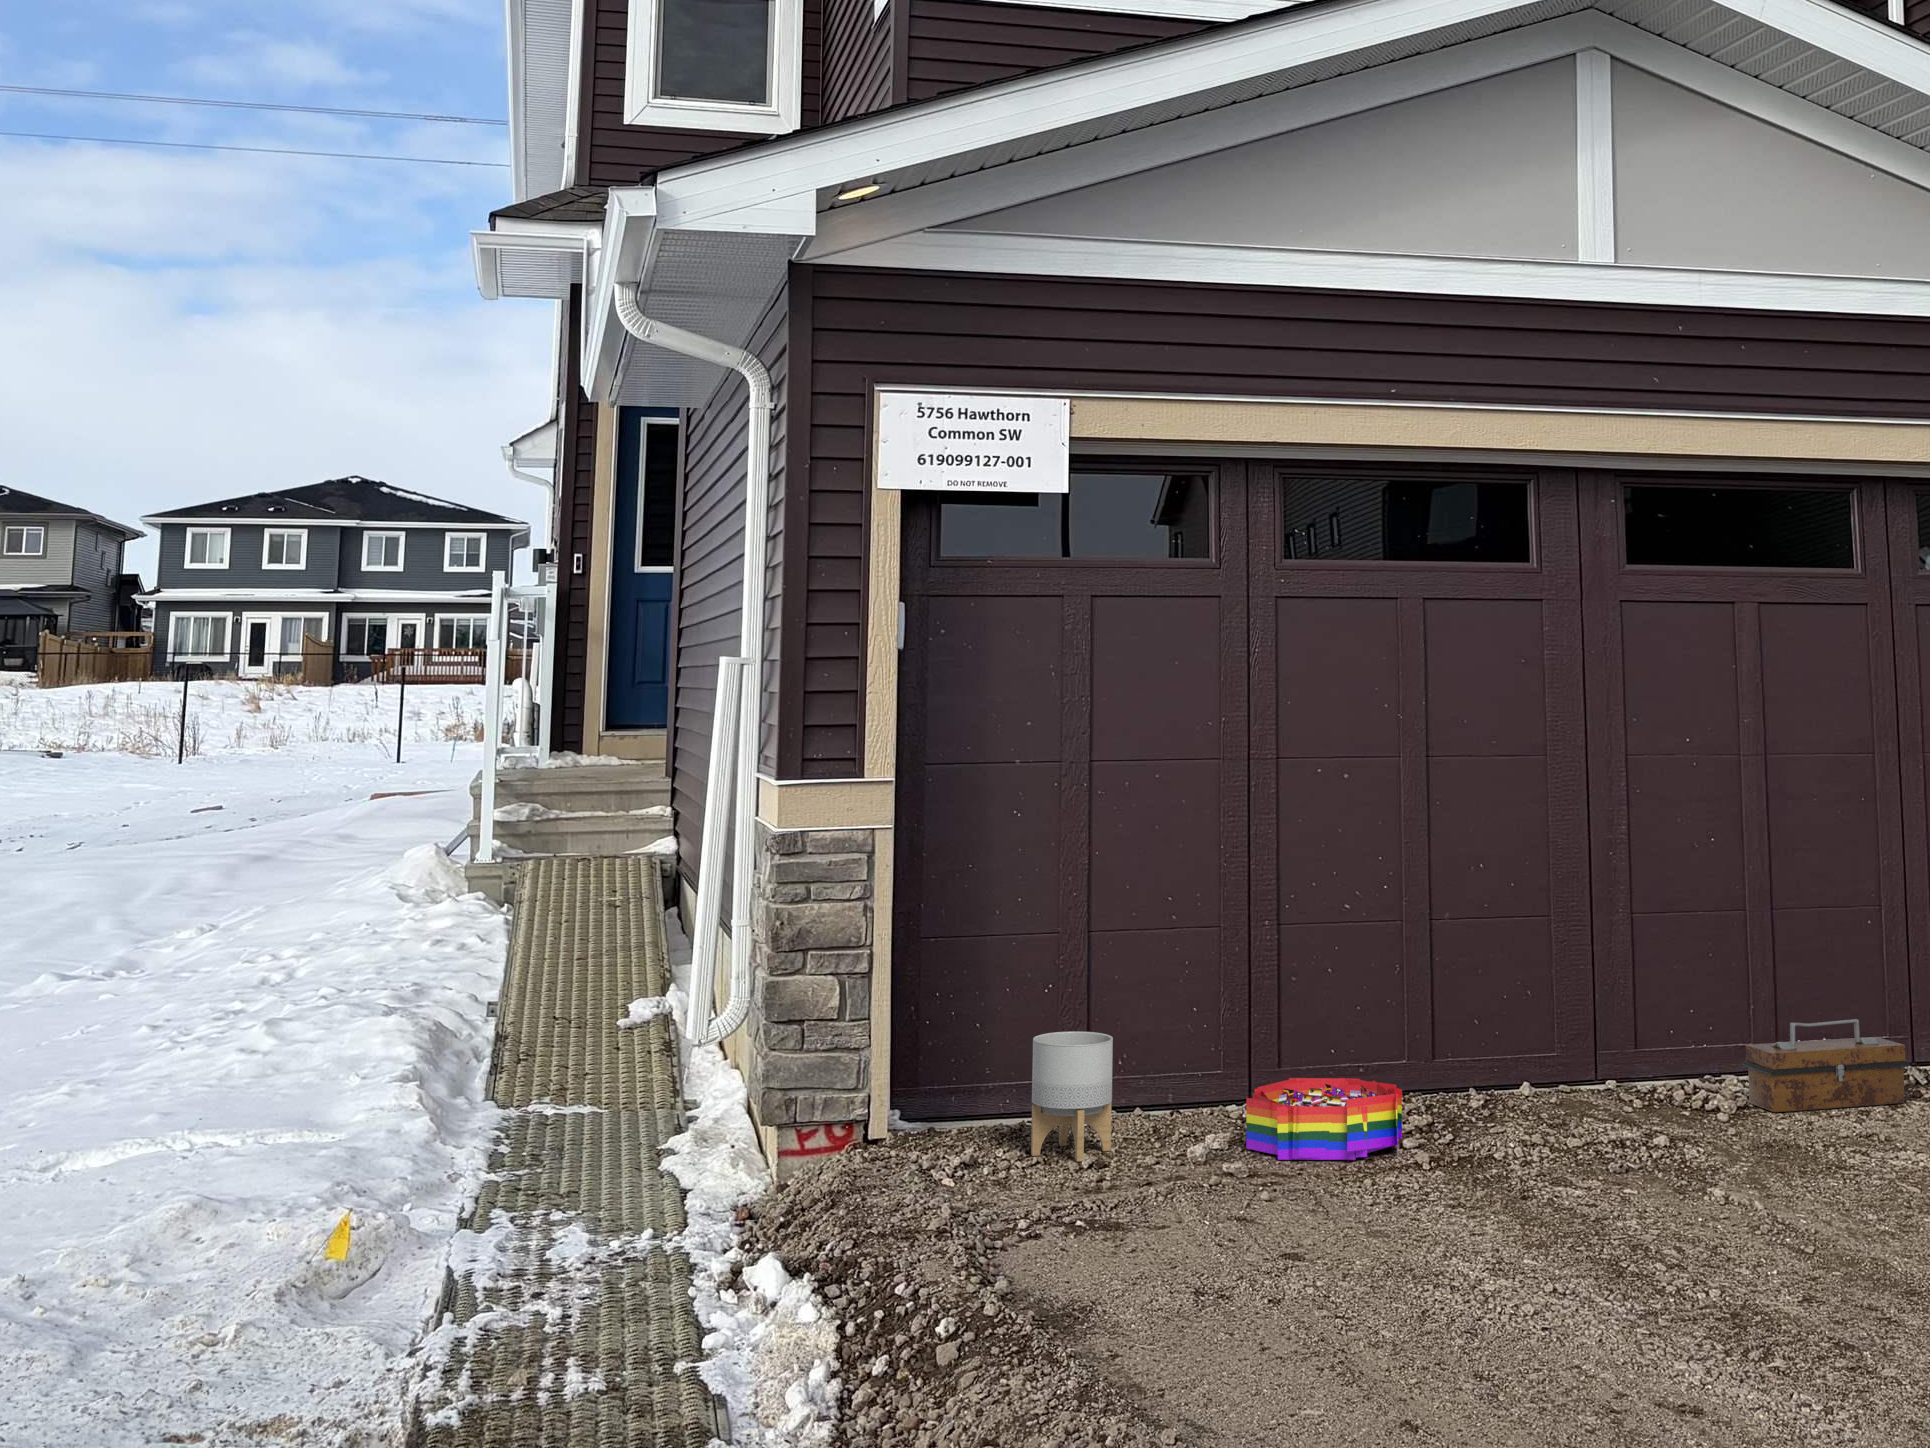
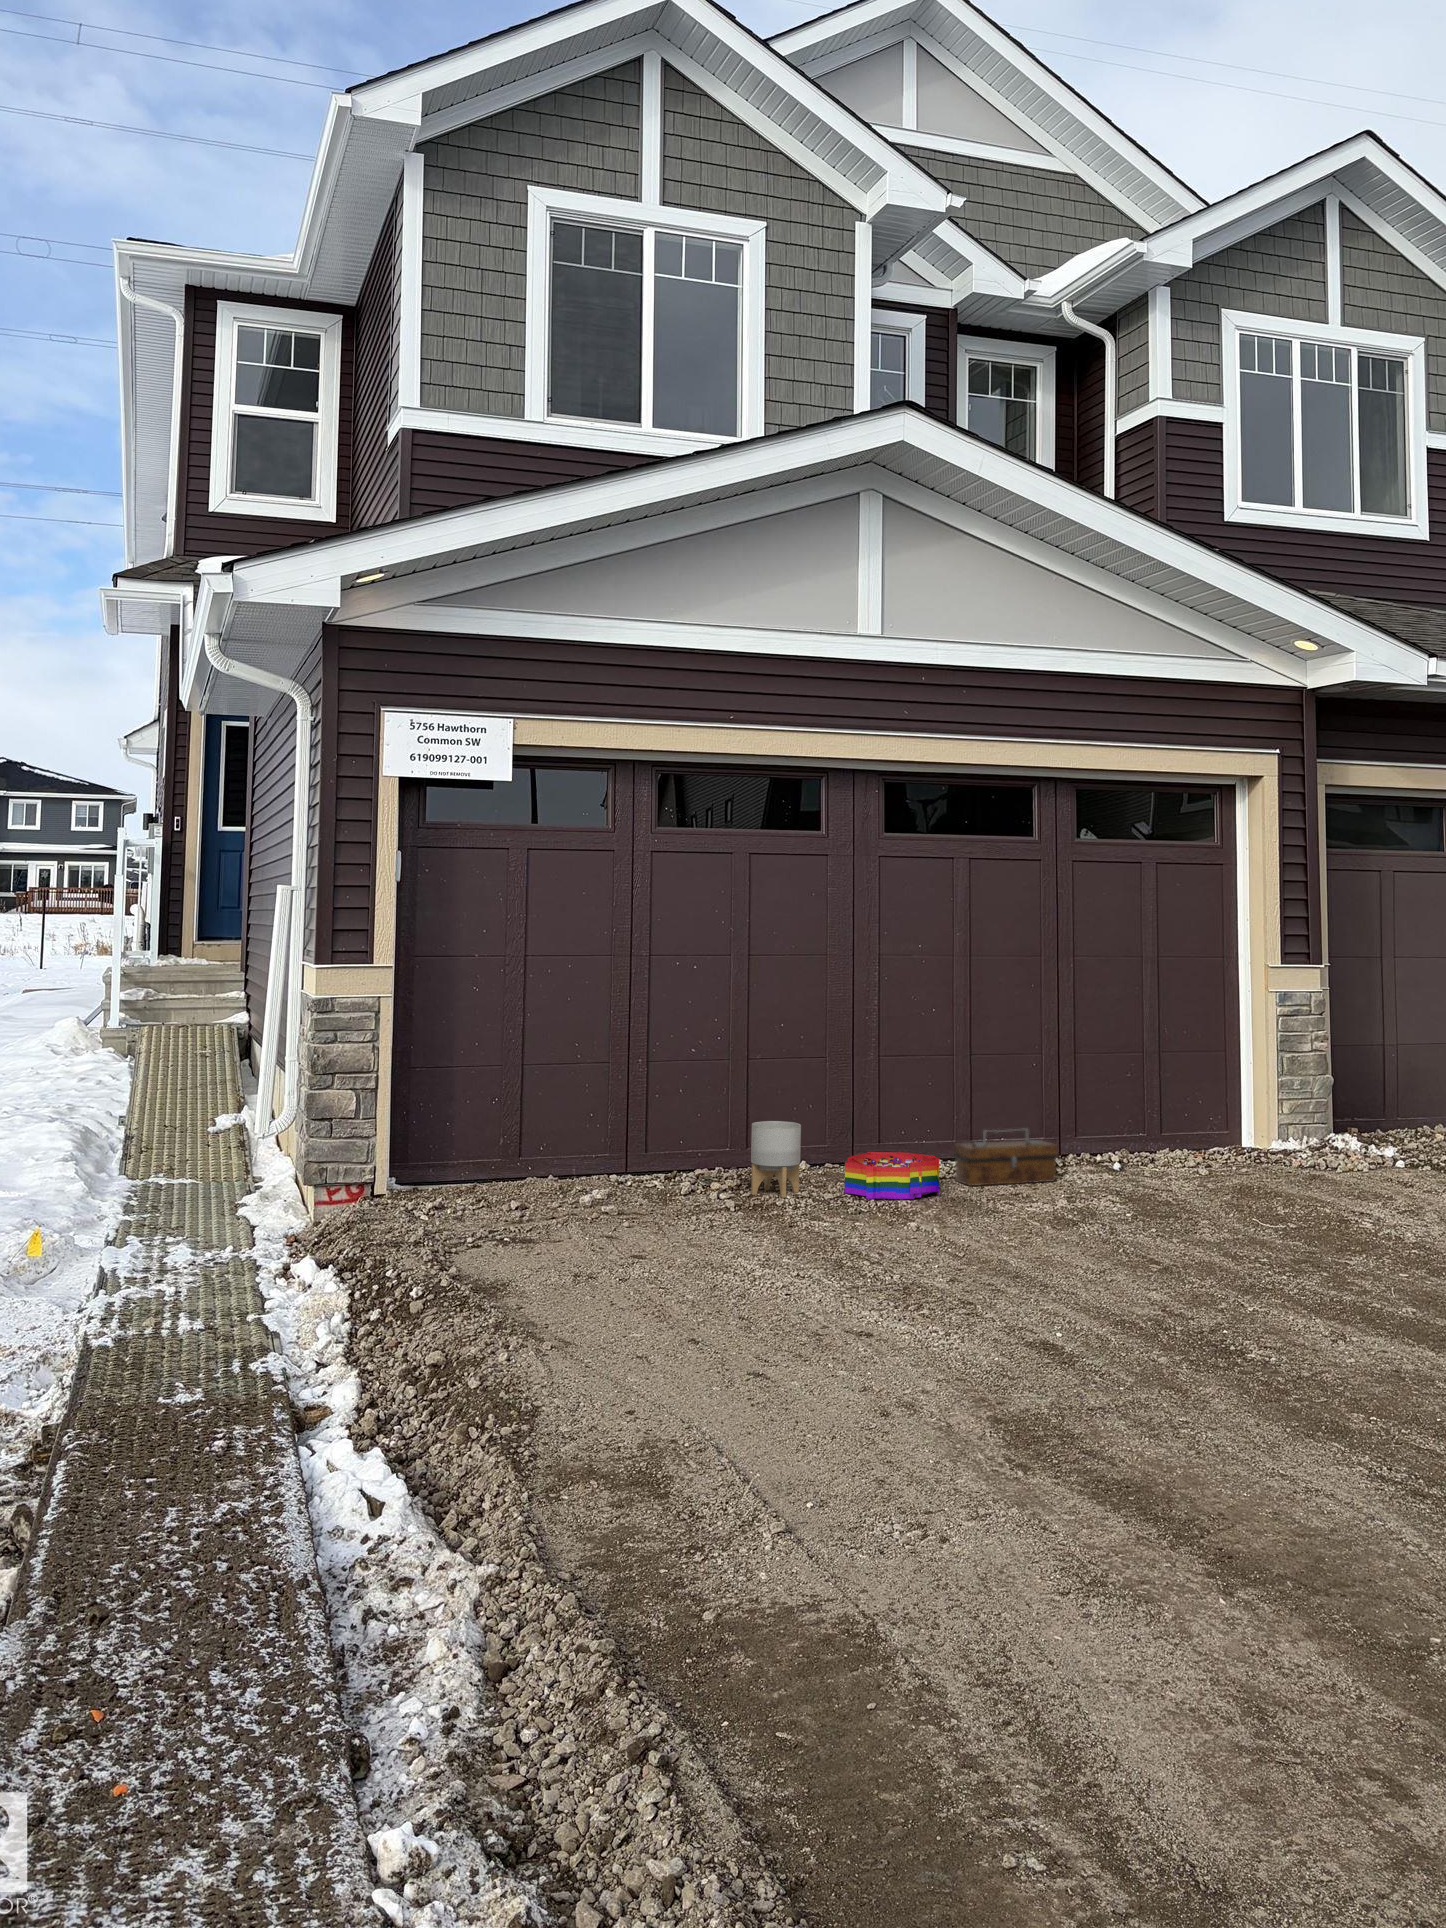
planter: present [1031,1031,1113,1162] -> present [751,1121,801,1198]
storage bin: present [1246,1078,1402,1160] -> present [845,1152,940,1199]

